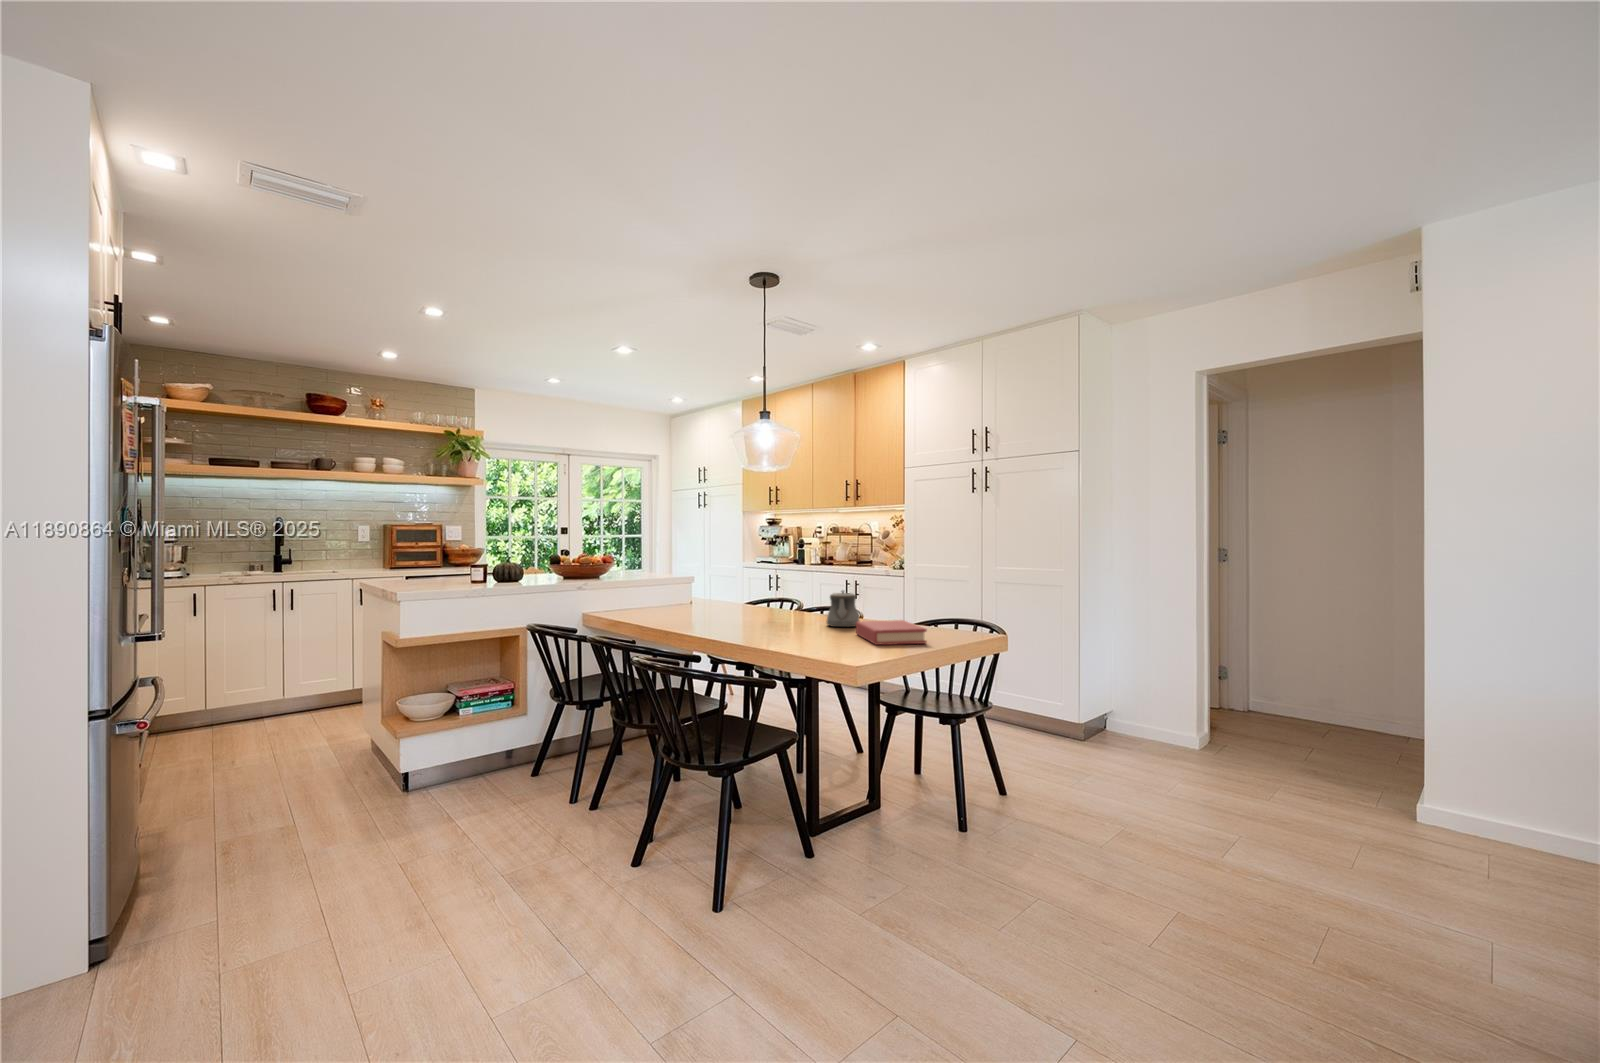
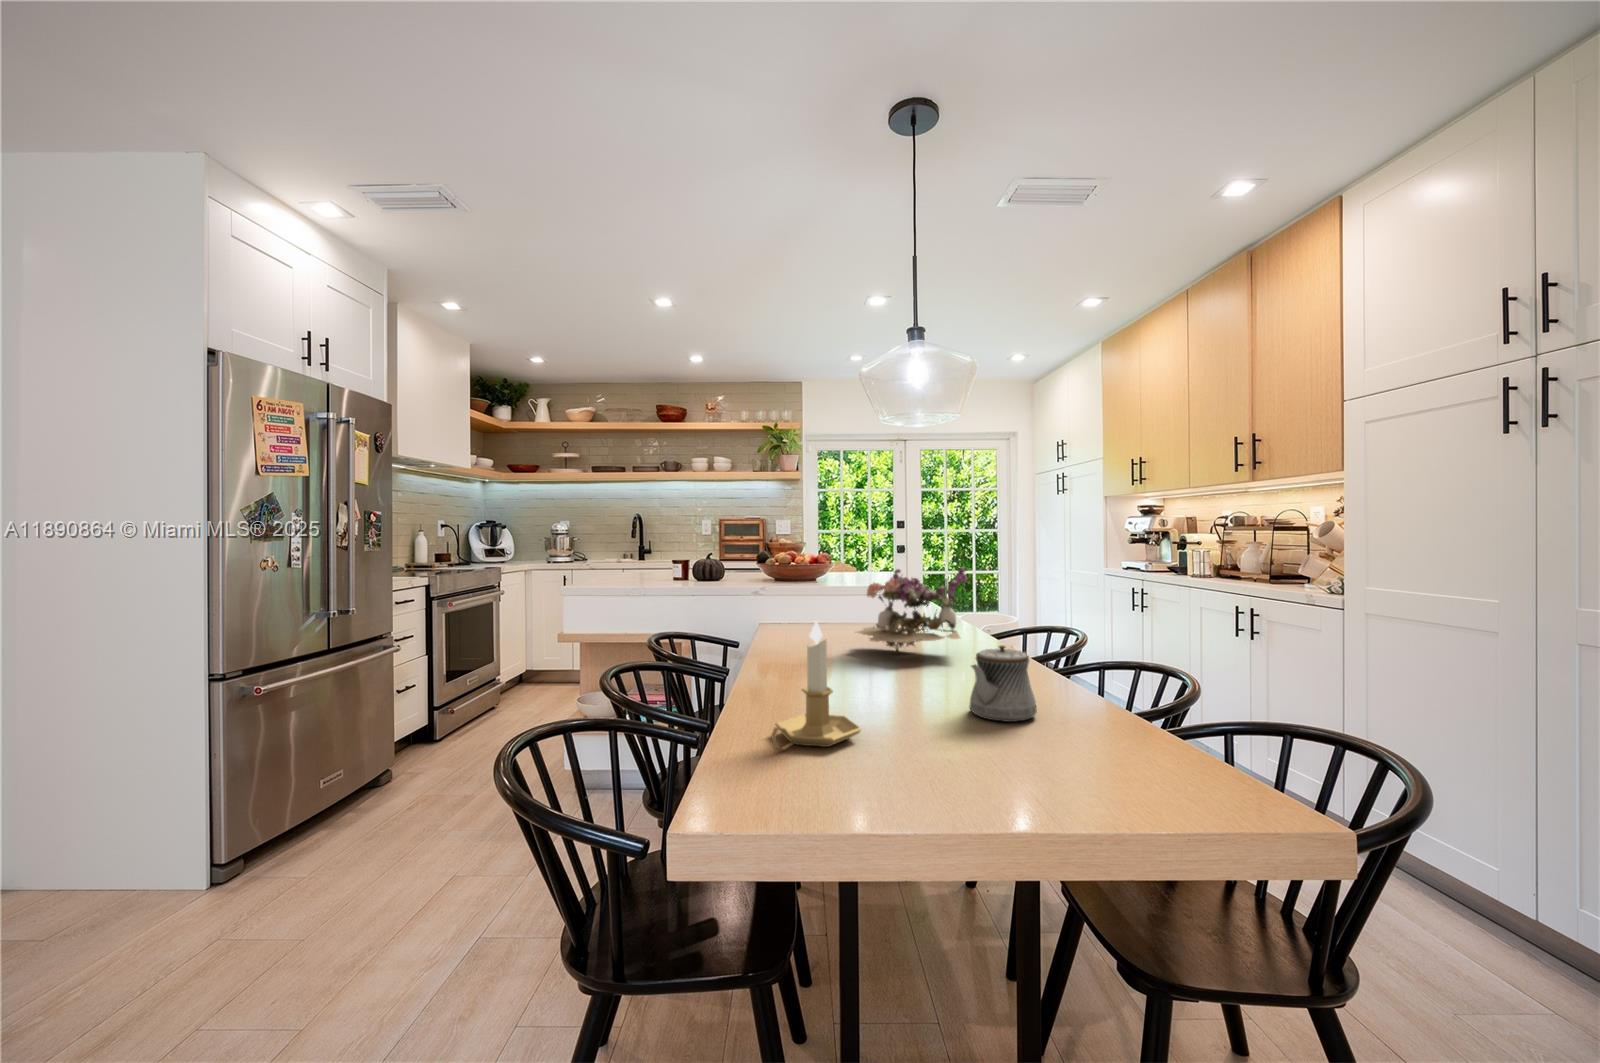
flower arrangement: none [697,554,772,613] -> present [858,566,967,651]
candlestick: none [772,576,814,643] -> present [771,622,861,750]
hardback book: present [856,620,927,645] -> none [910,721,1073,826]

